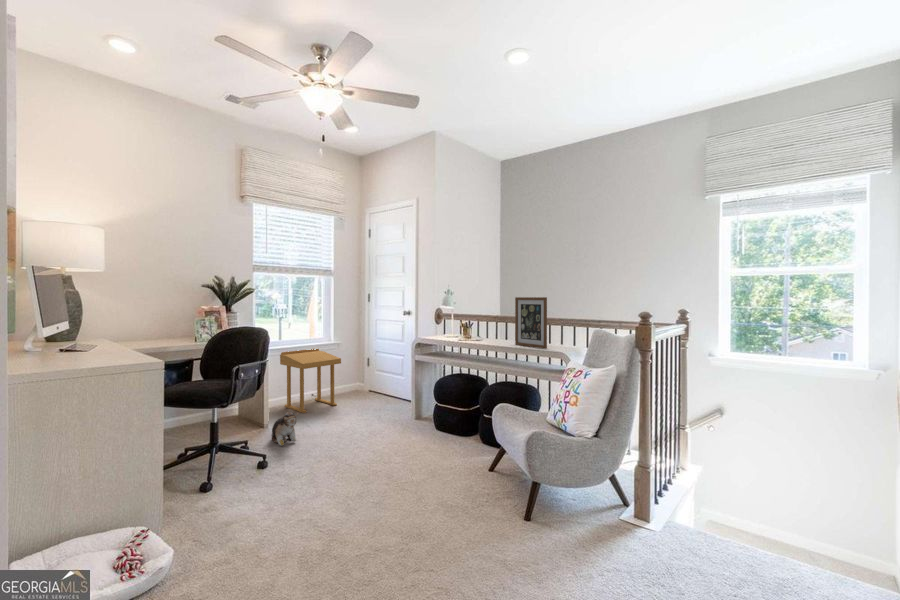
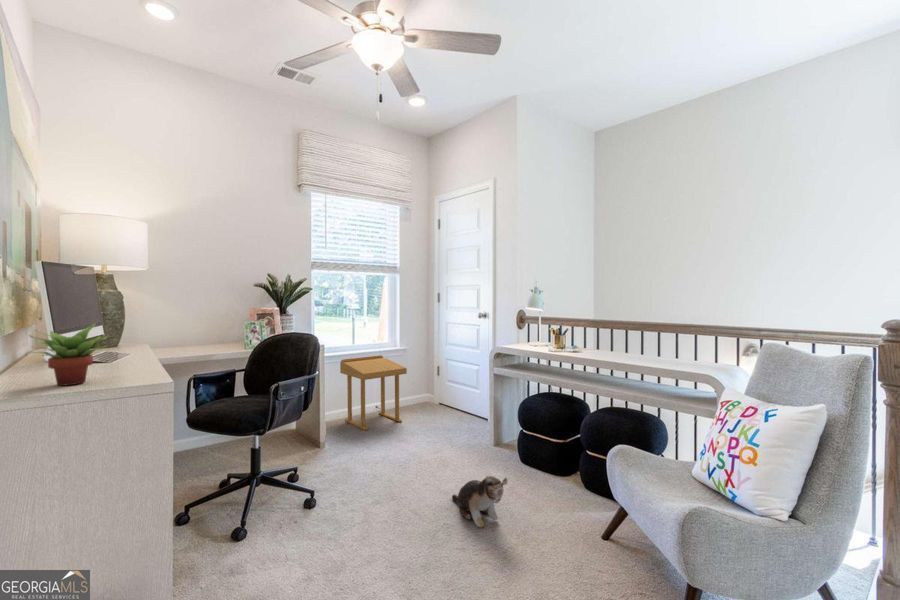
picture frame: present [515,297,547,349] -> none [627,296,677,366]
succulent plant: none [53,316,115,364] -> present [30,323,103,386]
plush toy: present [272,412,298,446] -> present [452,476,507,527]

